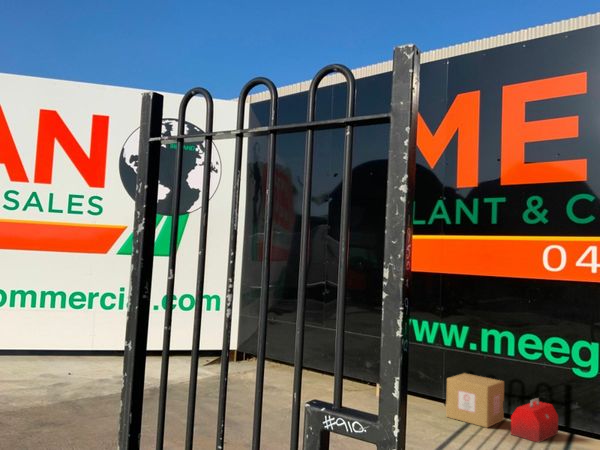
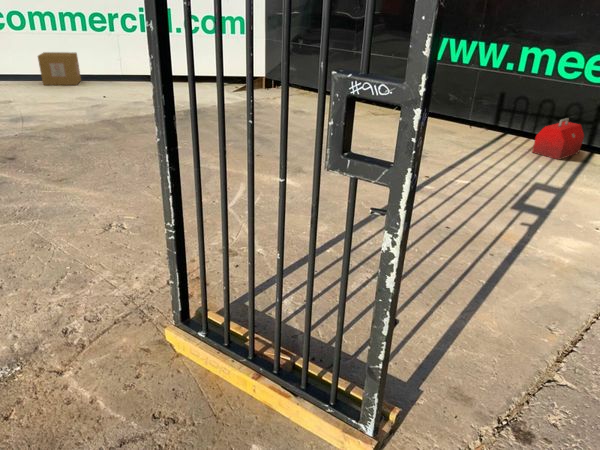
cardboard box: present [446,373,504,428] -> present [38,52,81,85]

